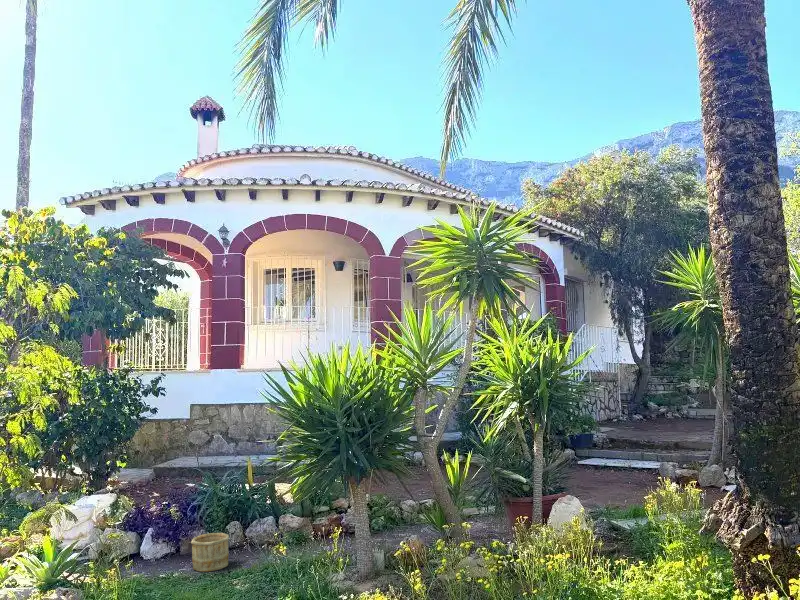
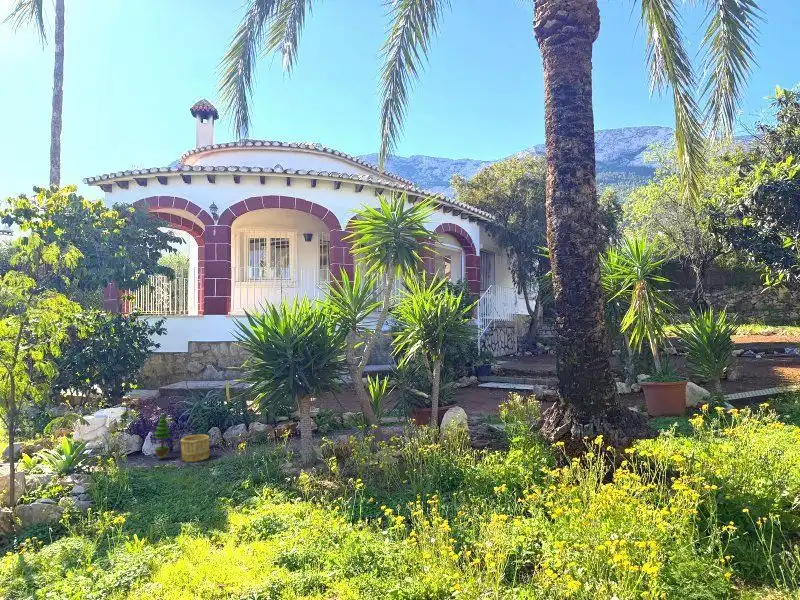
potted tree: none [154,502,178,567] -> present [154,413,171,459]

